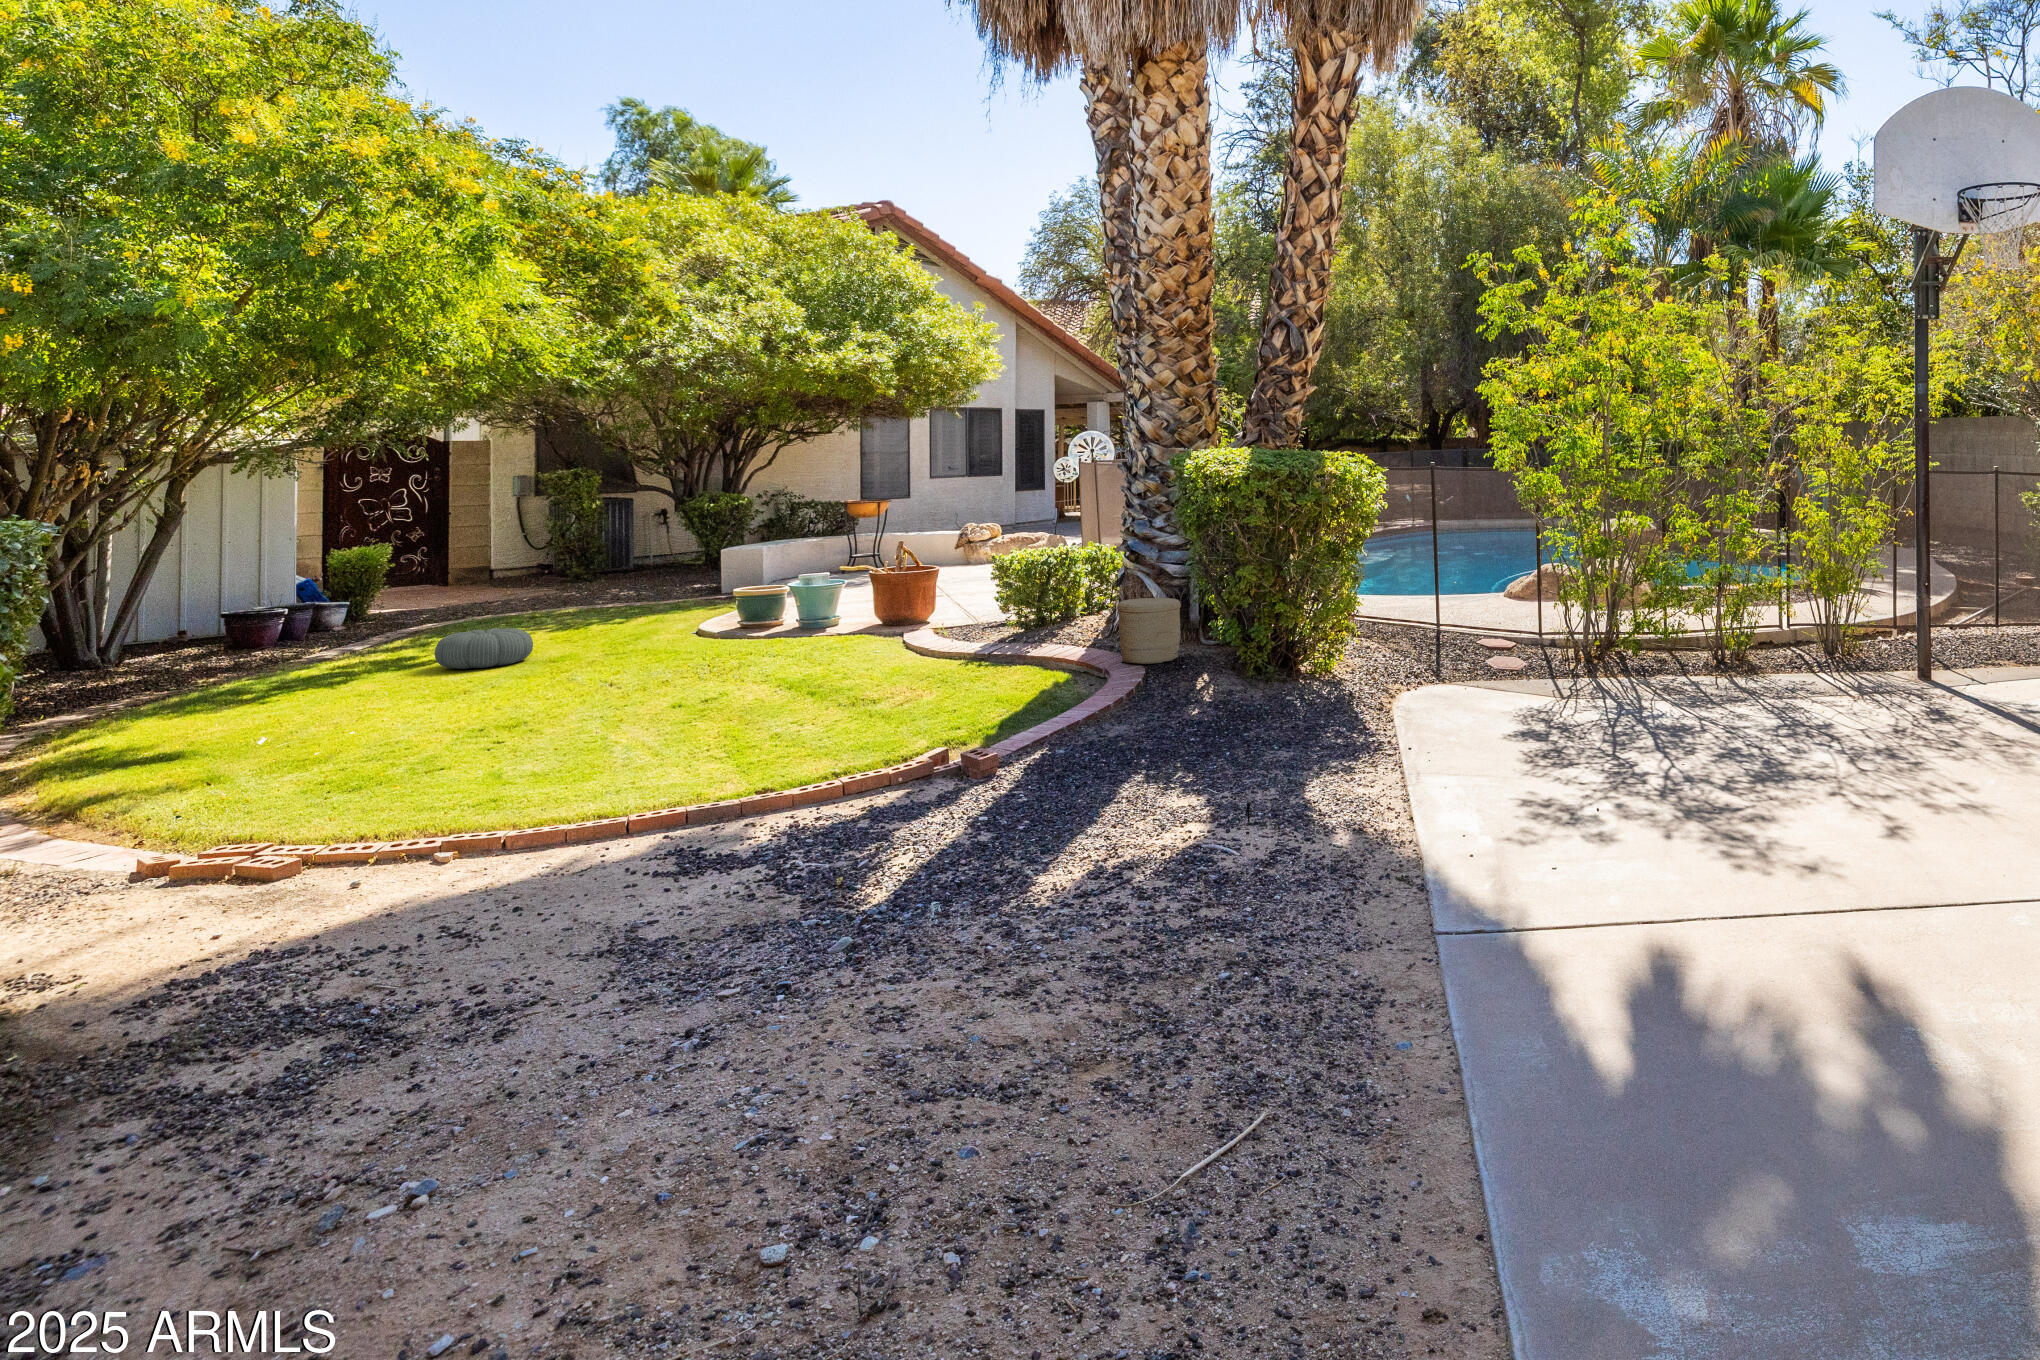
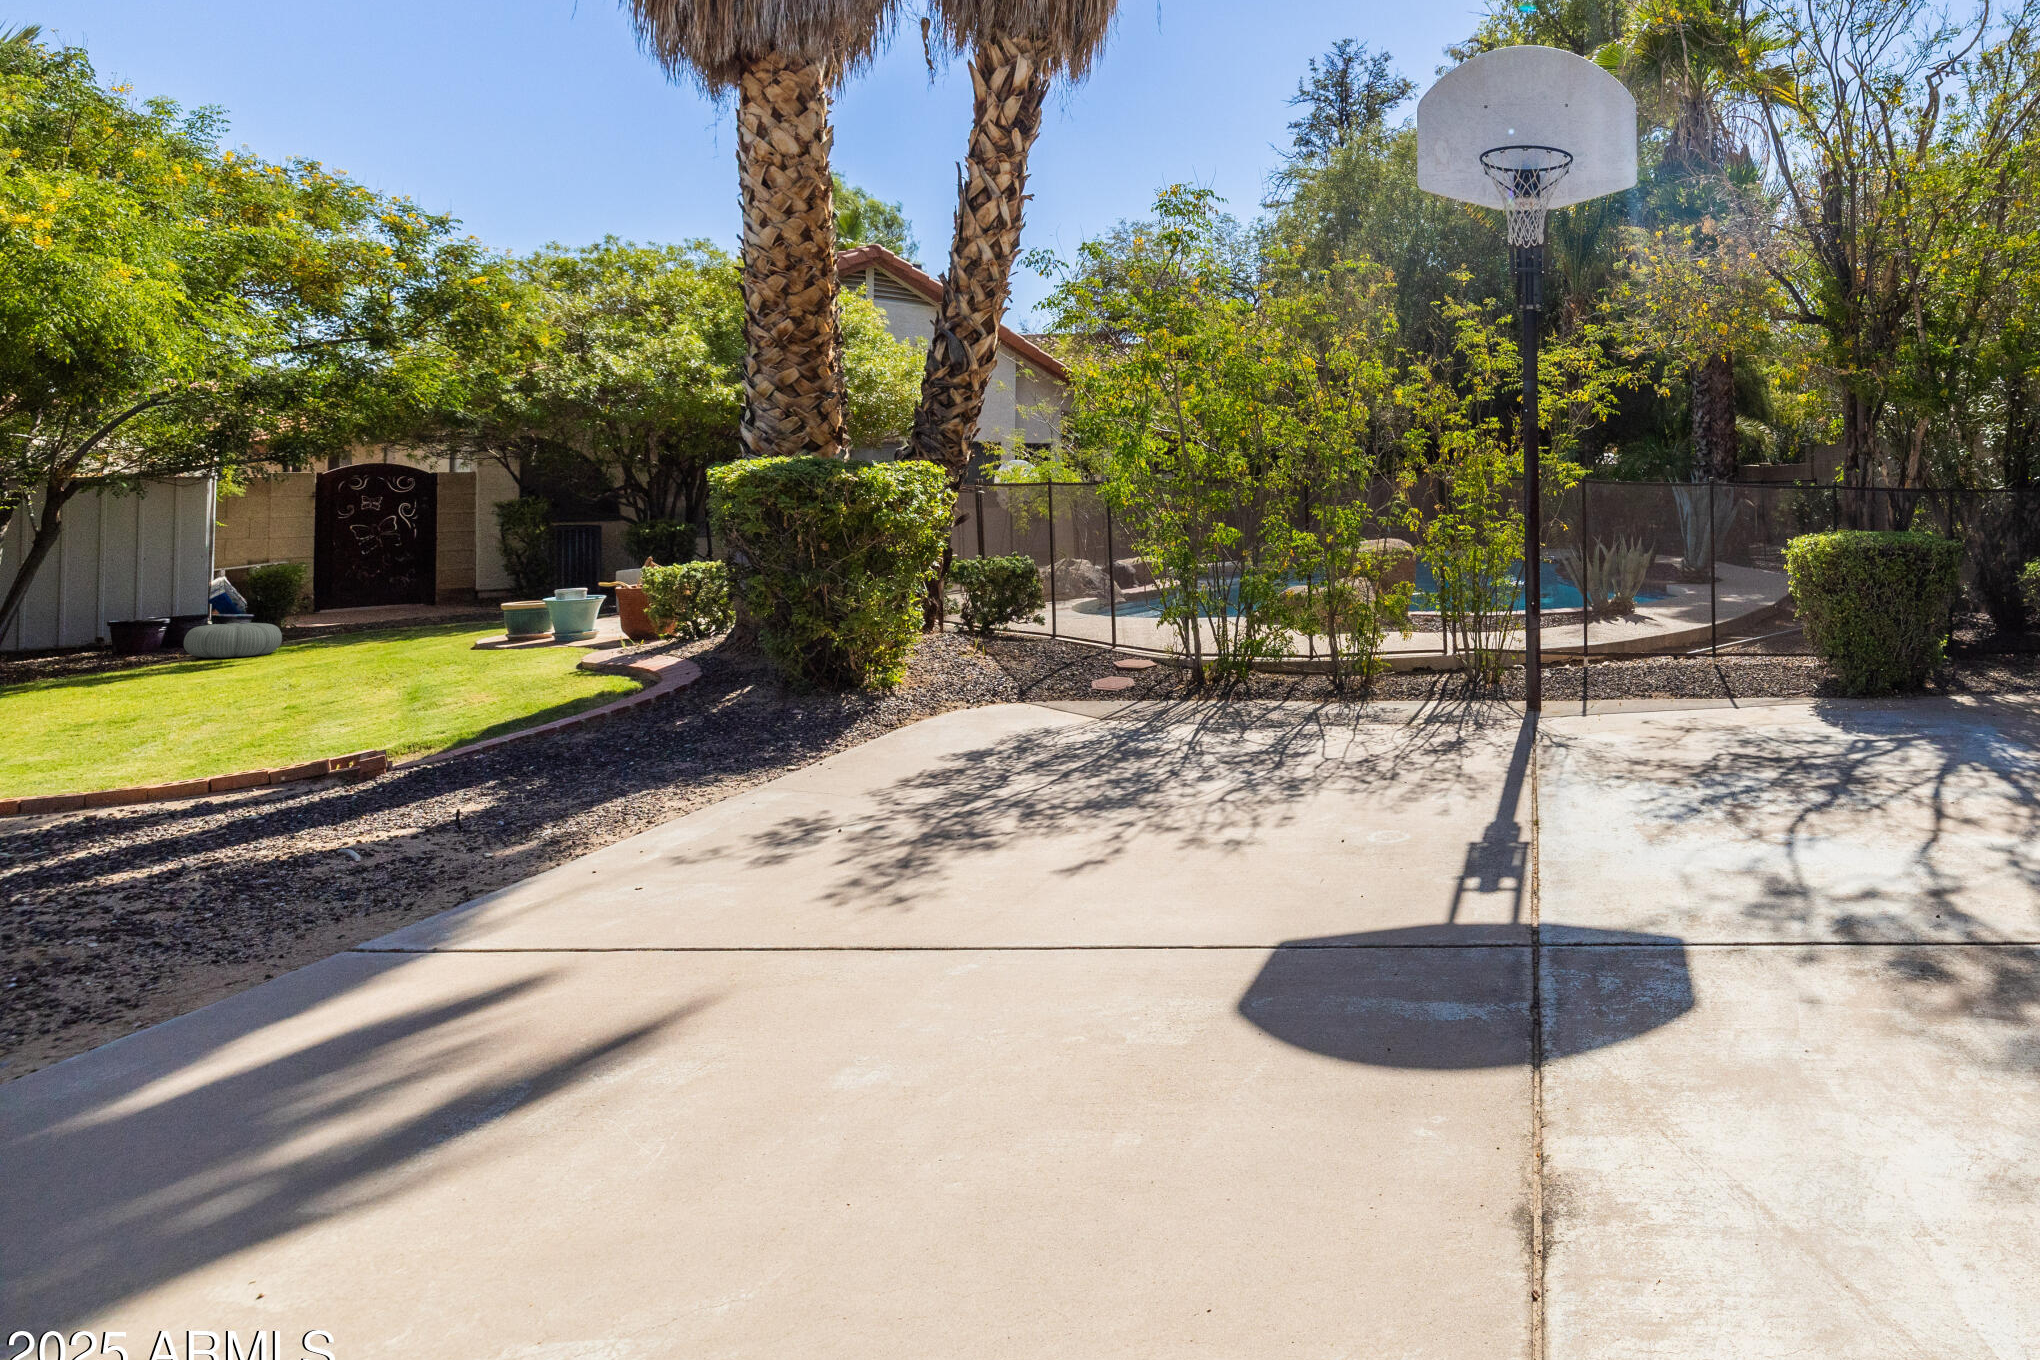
woven basket: present [1117,598,1181,664] -> none [708,617,780,683]

